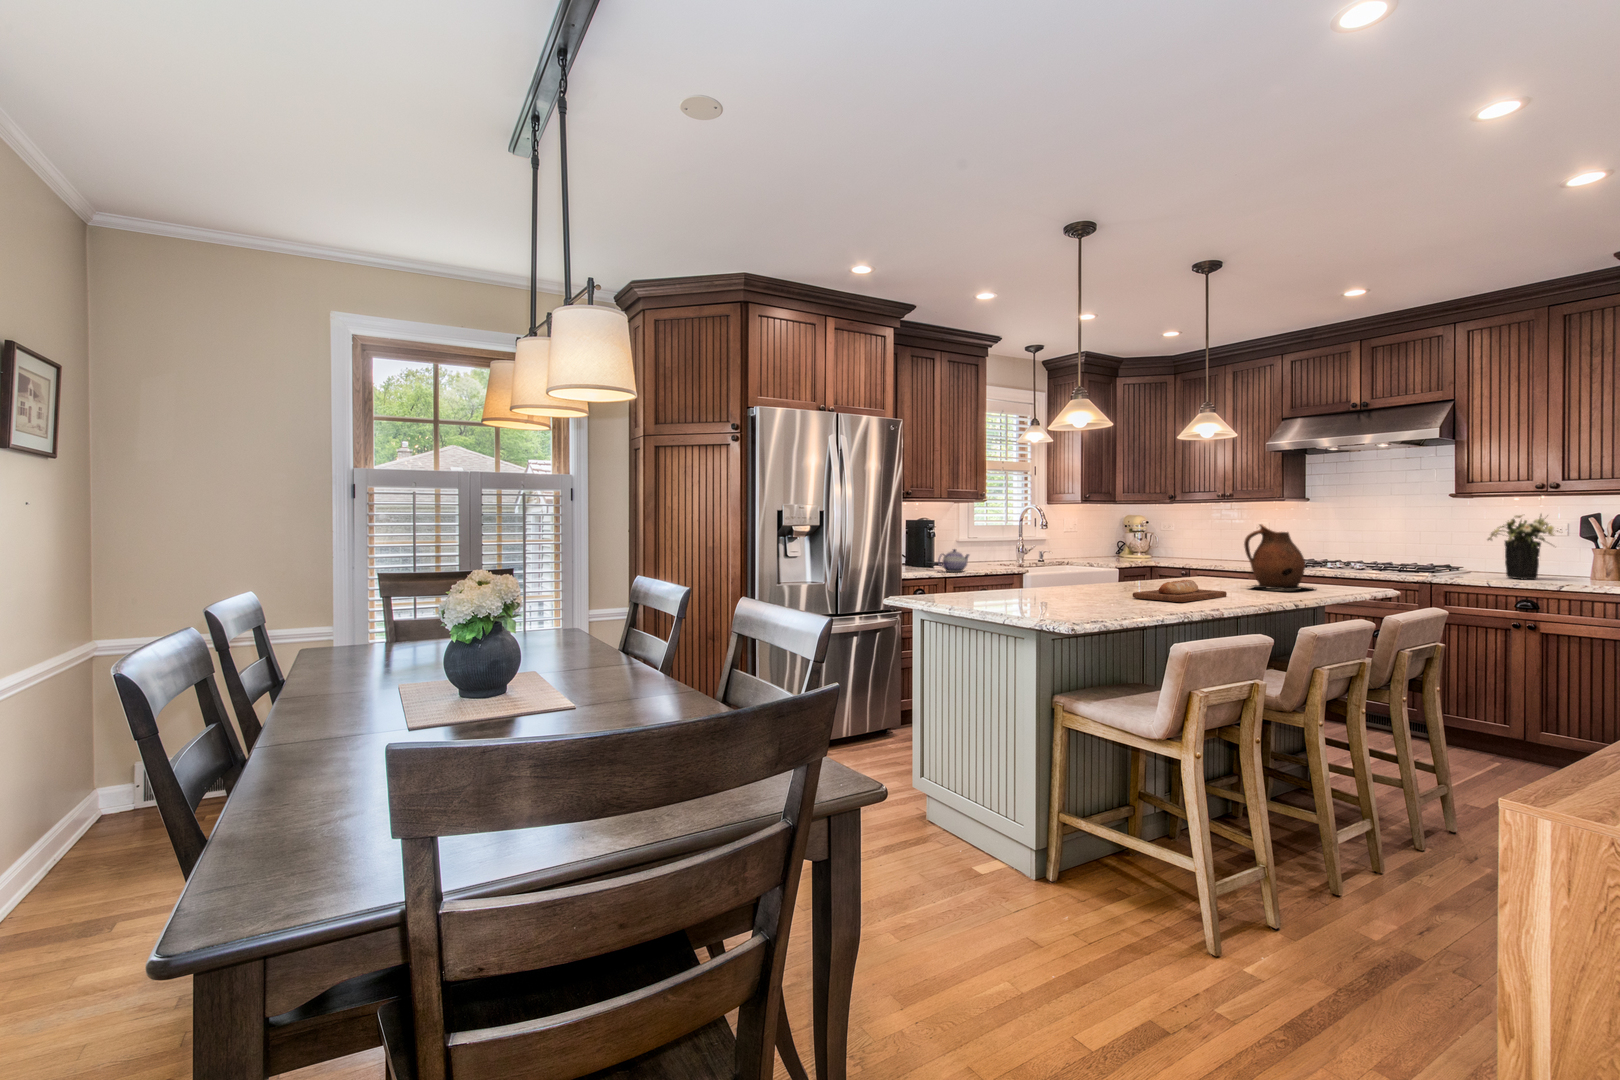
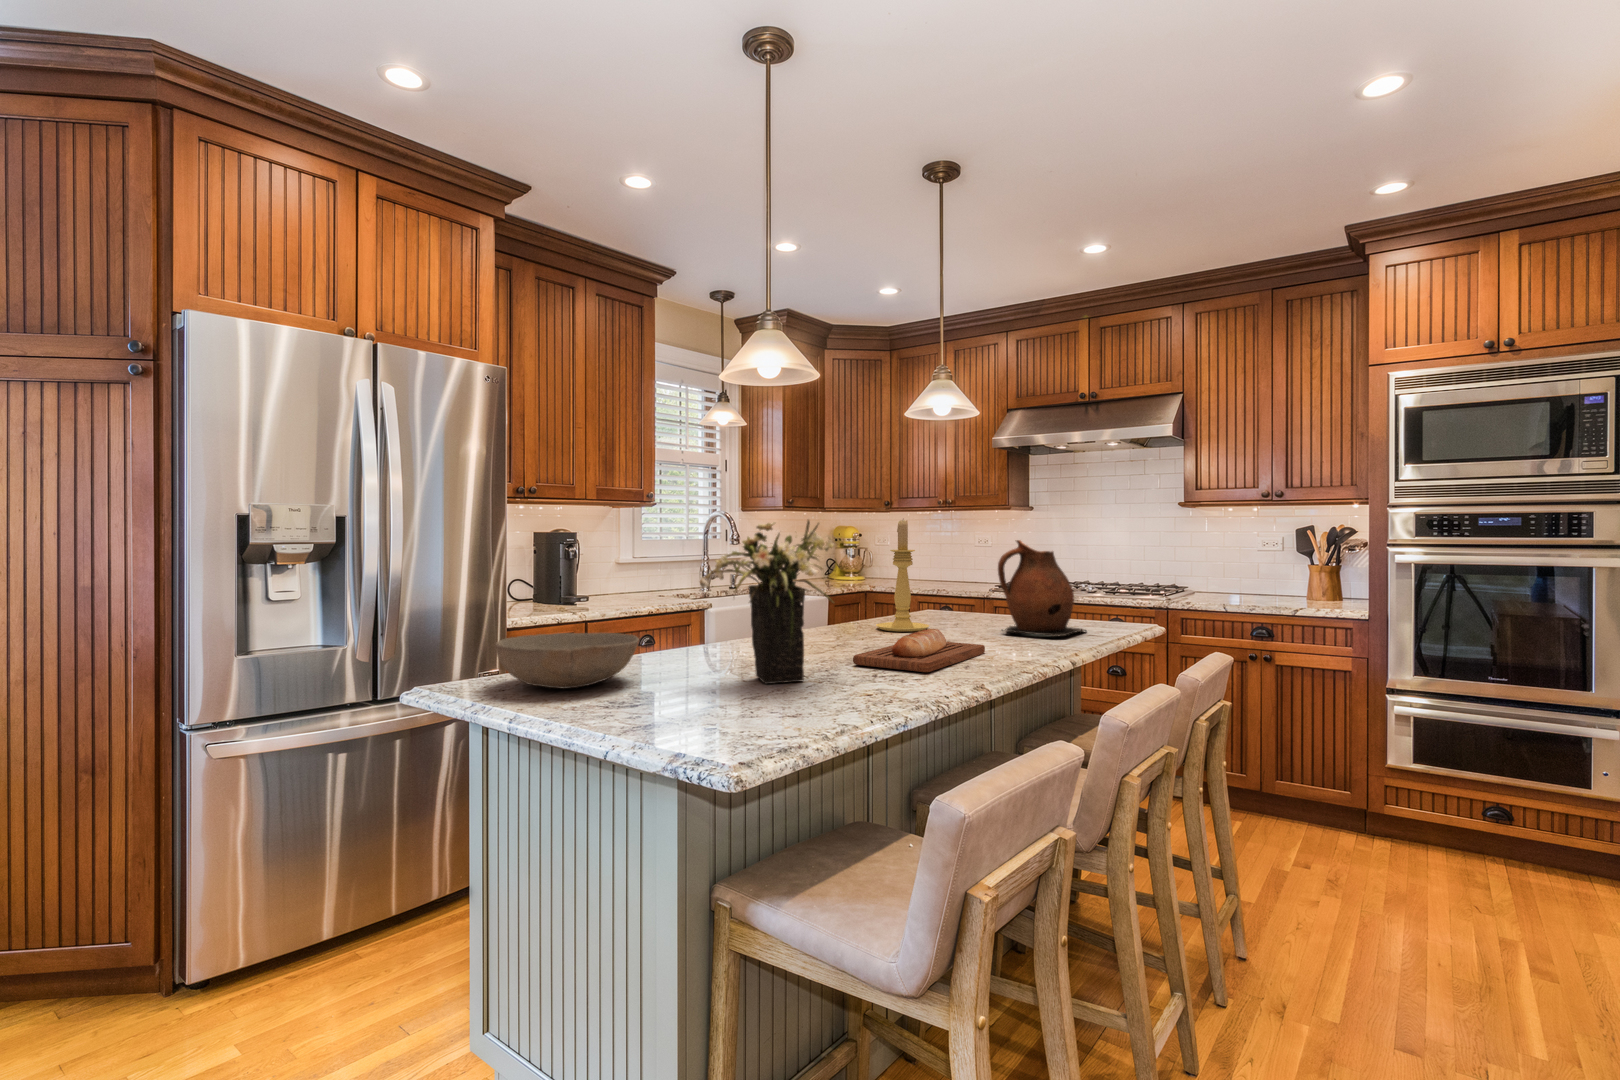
candle holder: none [1152,510,1192,586] -> present [876,520,929,632]
flower arrangement: present [1488,515,1554,579] -> present [700,520,834,684]
teapot: present [938,549,969,572] -> none [576,574,627,610]
bowl: none [931,574,1005,600] -> present [495,633,639,689]

